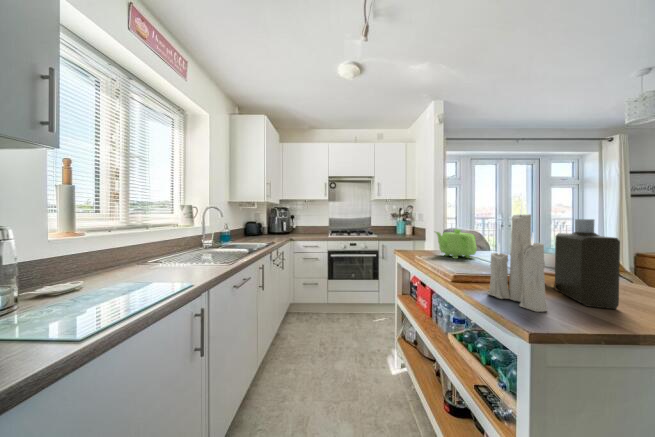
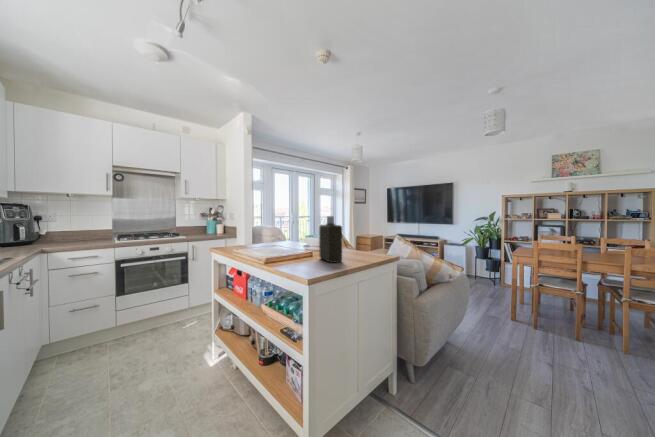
candle: present [488,203,547,312] -> none [287,203,316,270]
teapot: present [436,229,477,259] -> none [248,225,279,248]

